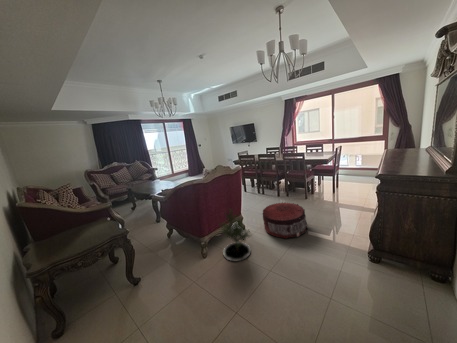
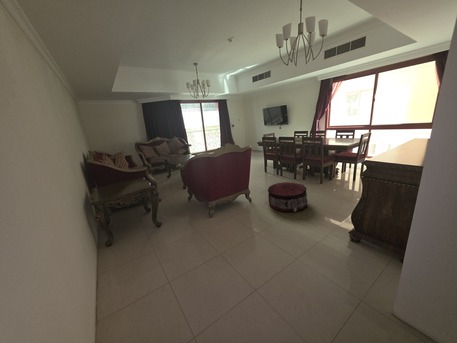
potted tree: present [219,211,251,261] -> none [224,178,250,222]

